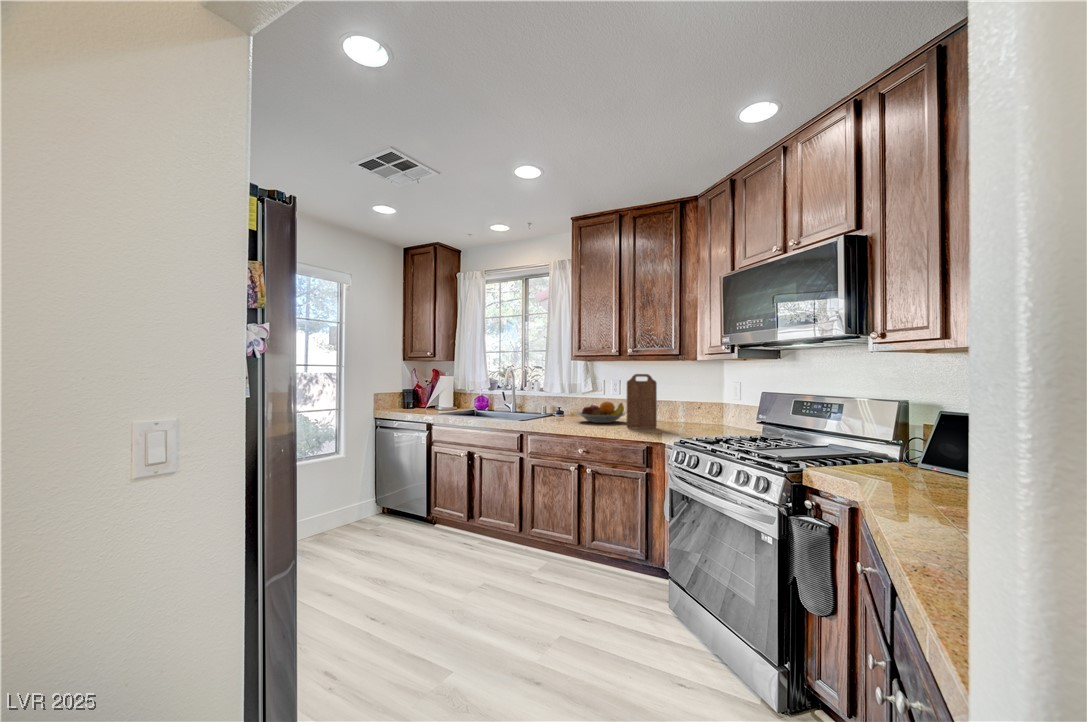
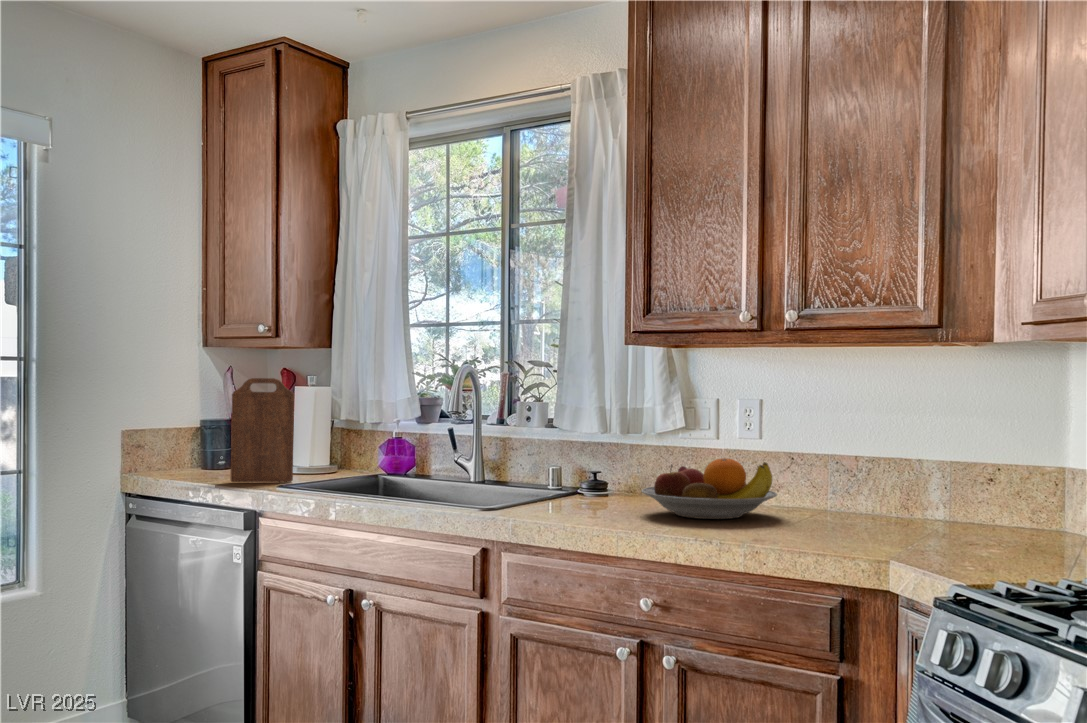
cutting board: present [627,374,657,428] -> present [231,378,294,482]

